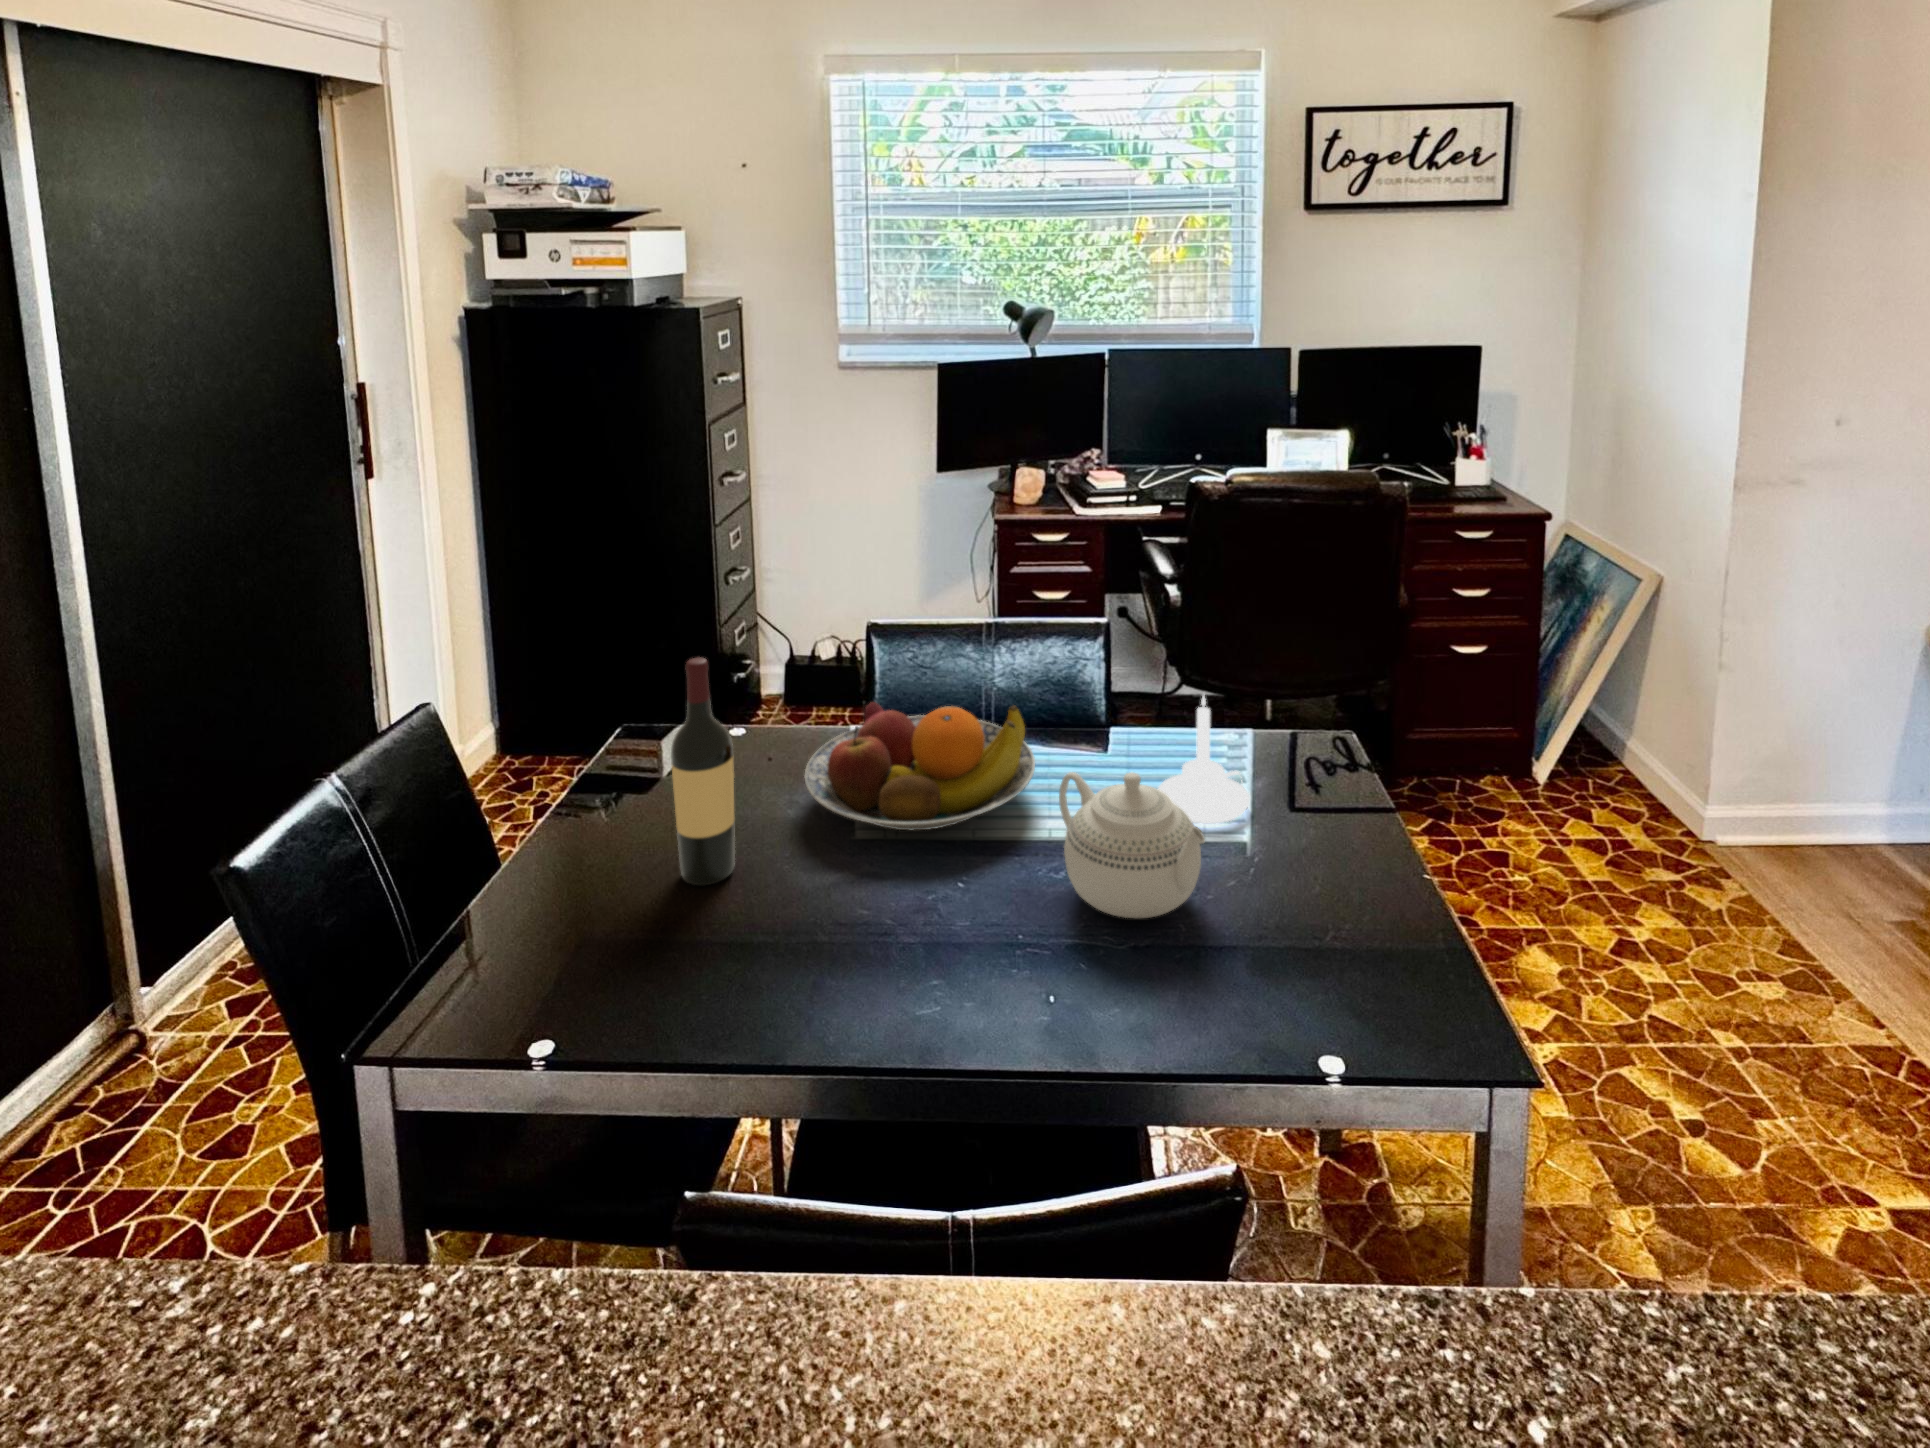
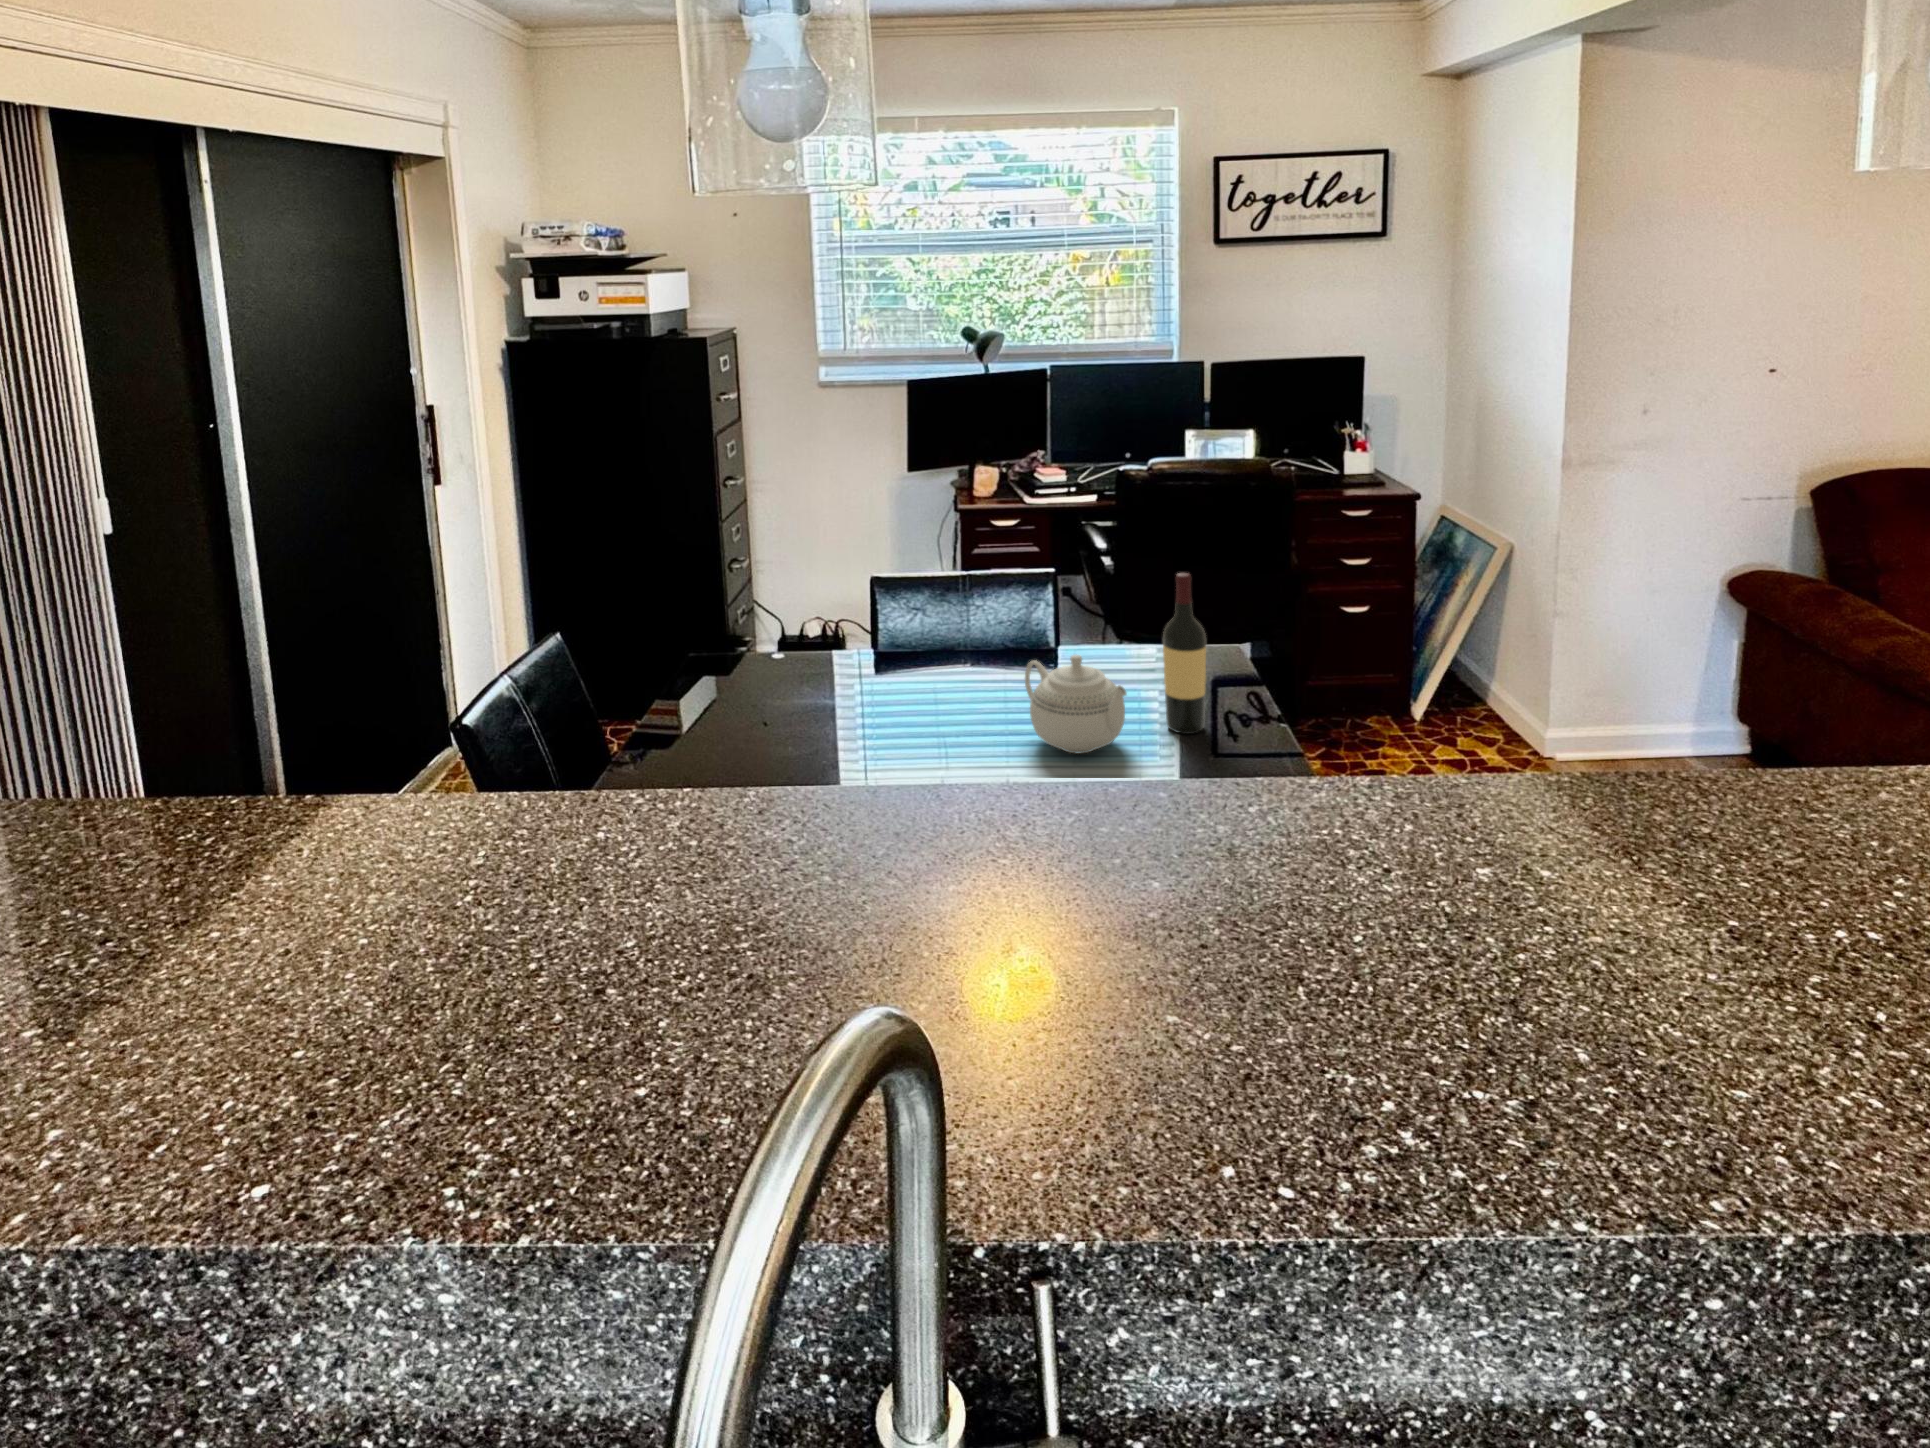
wine bottle: present [671,657,735,885] -> present [1163,573,1206,734]
candle holder: present [1158,695,1250,824] -> none [1095,609,1162,703]
fruit bowl: present [805,702,1035,830] -> none [836,625,1005,713]

